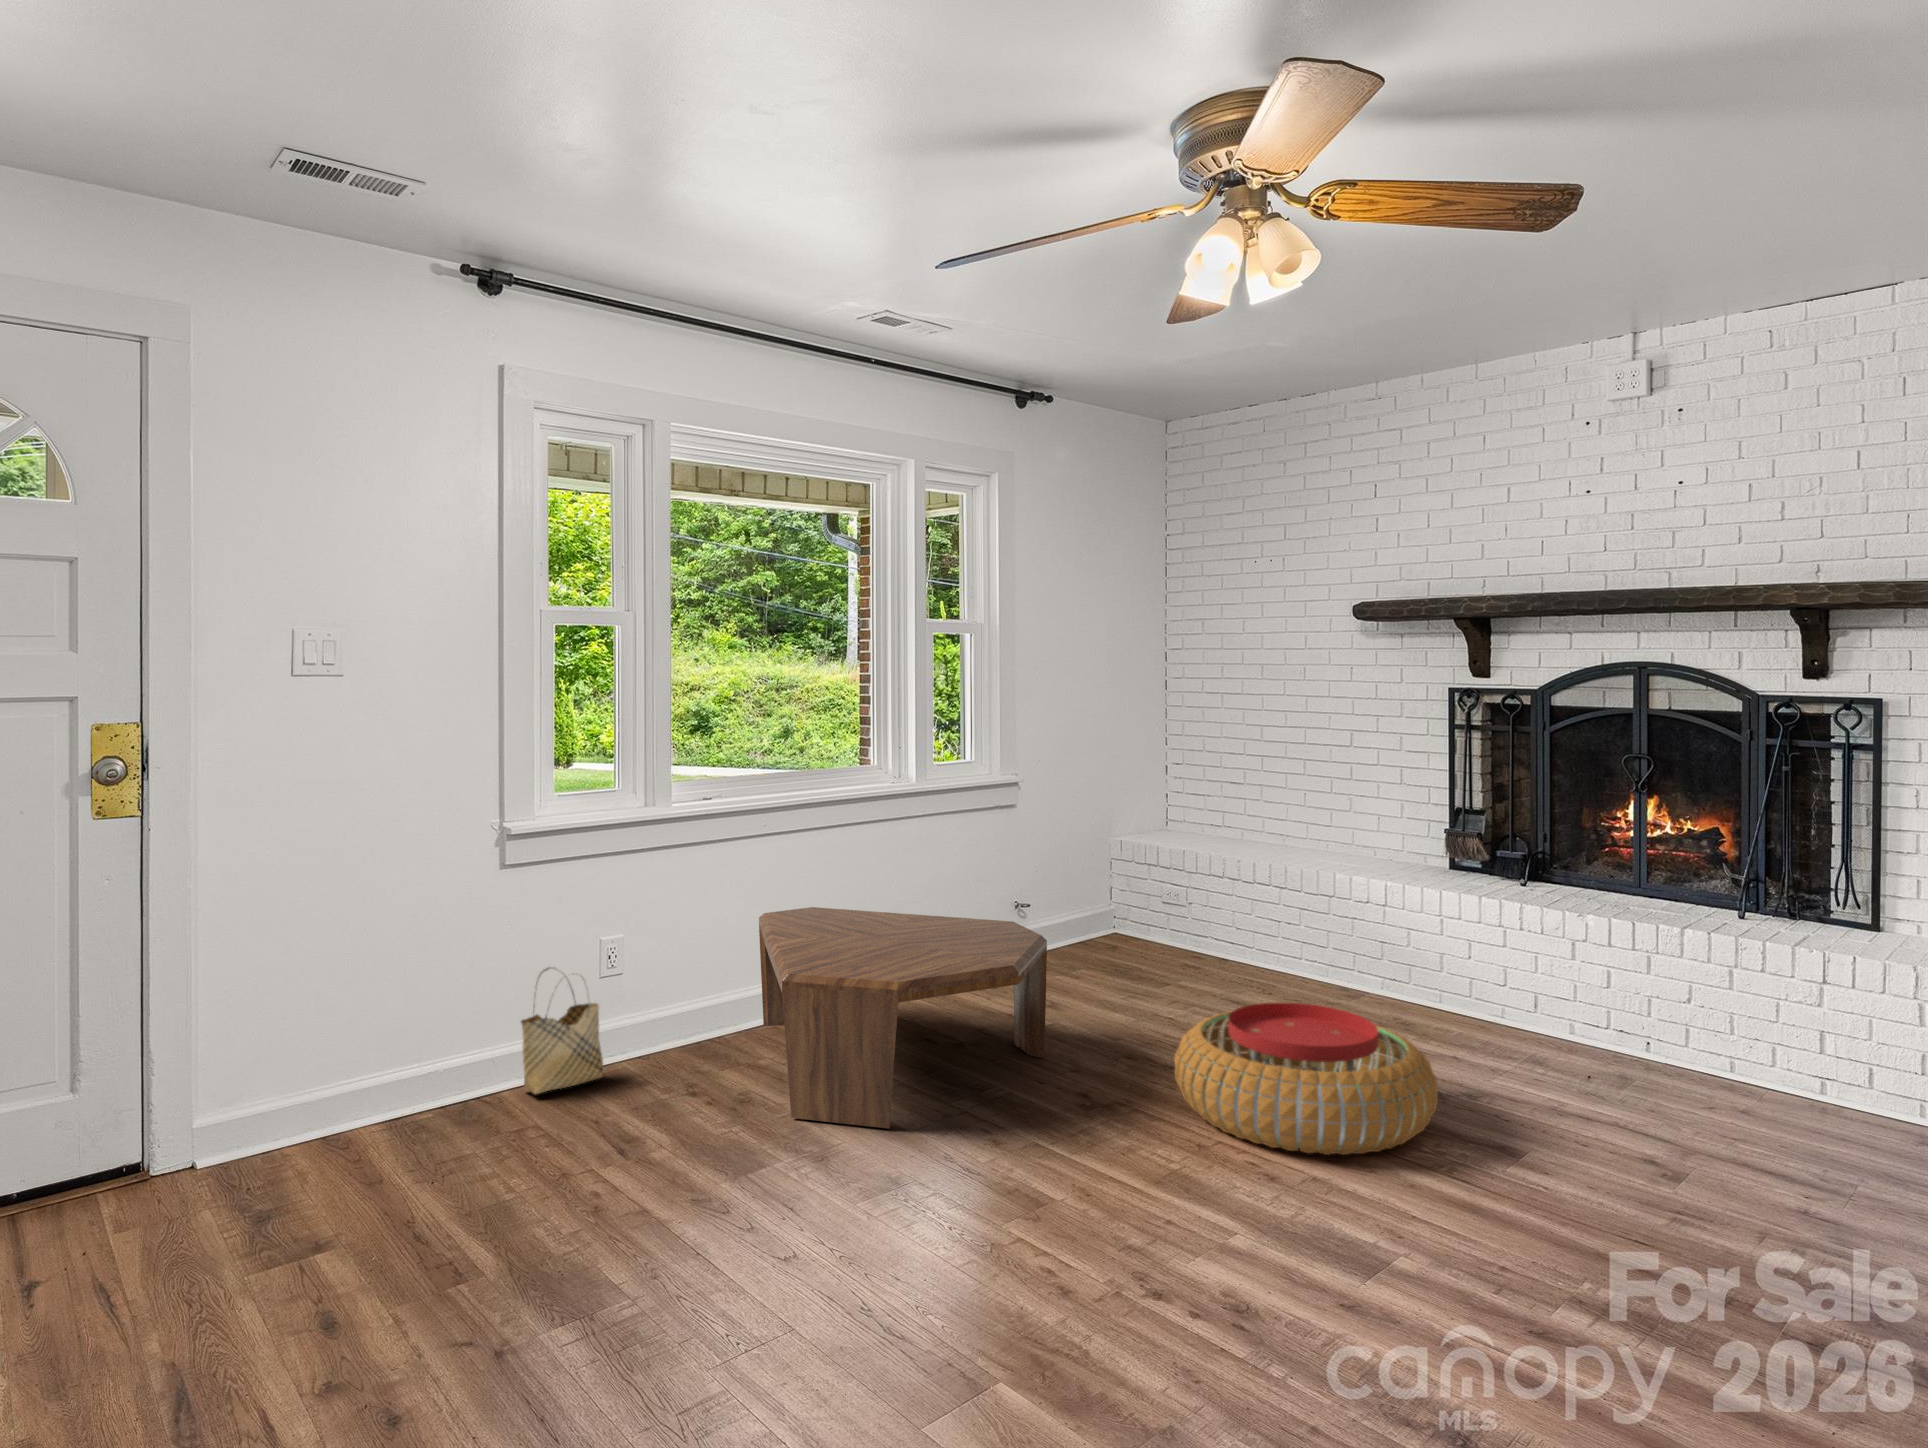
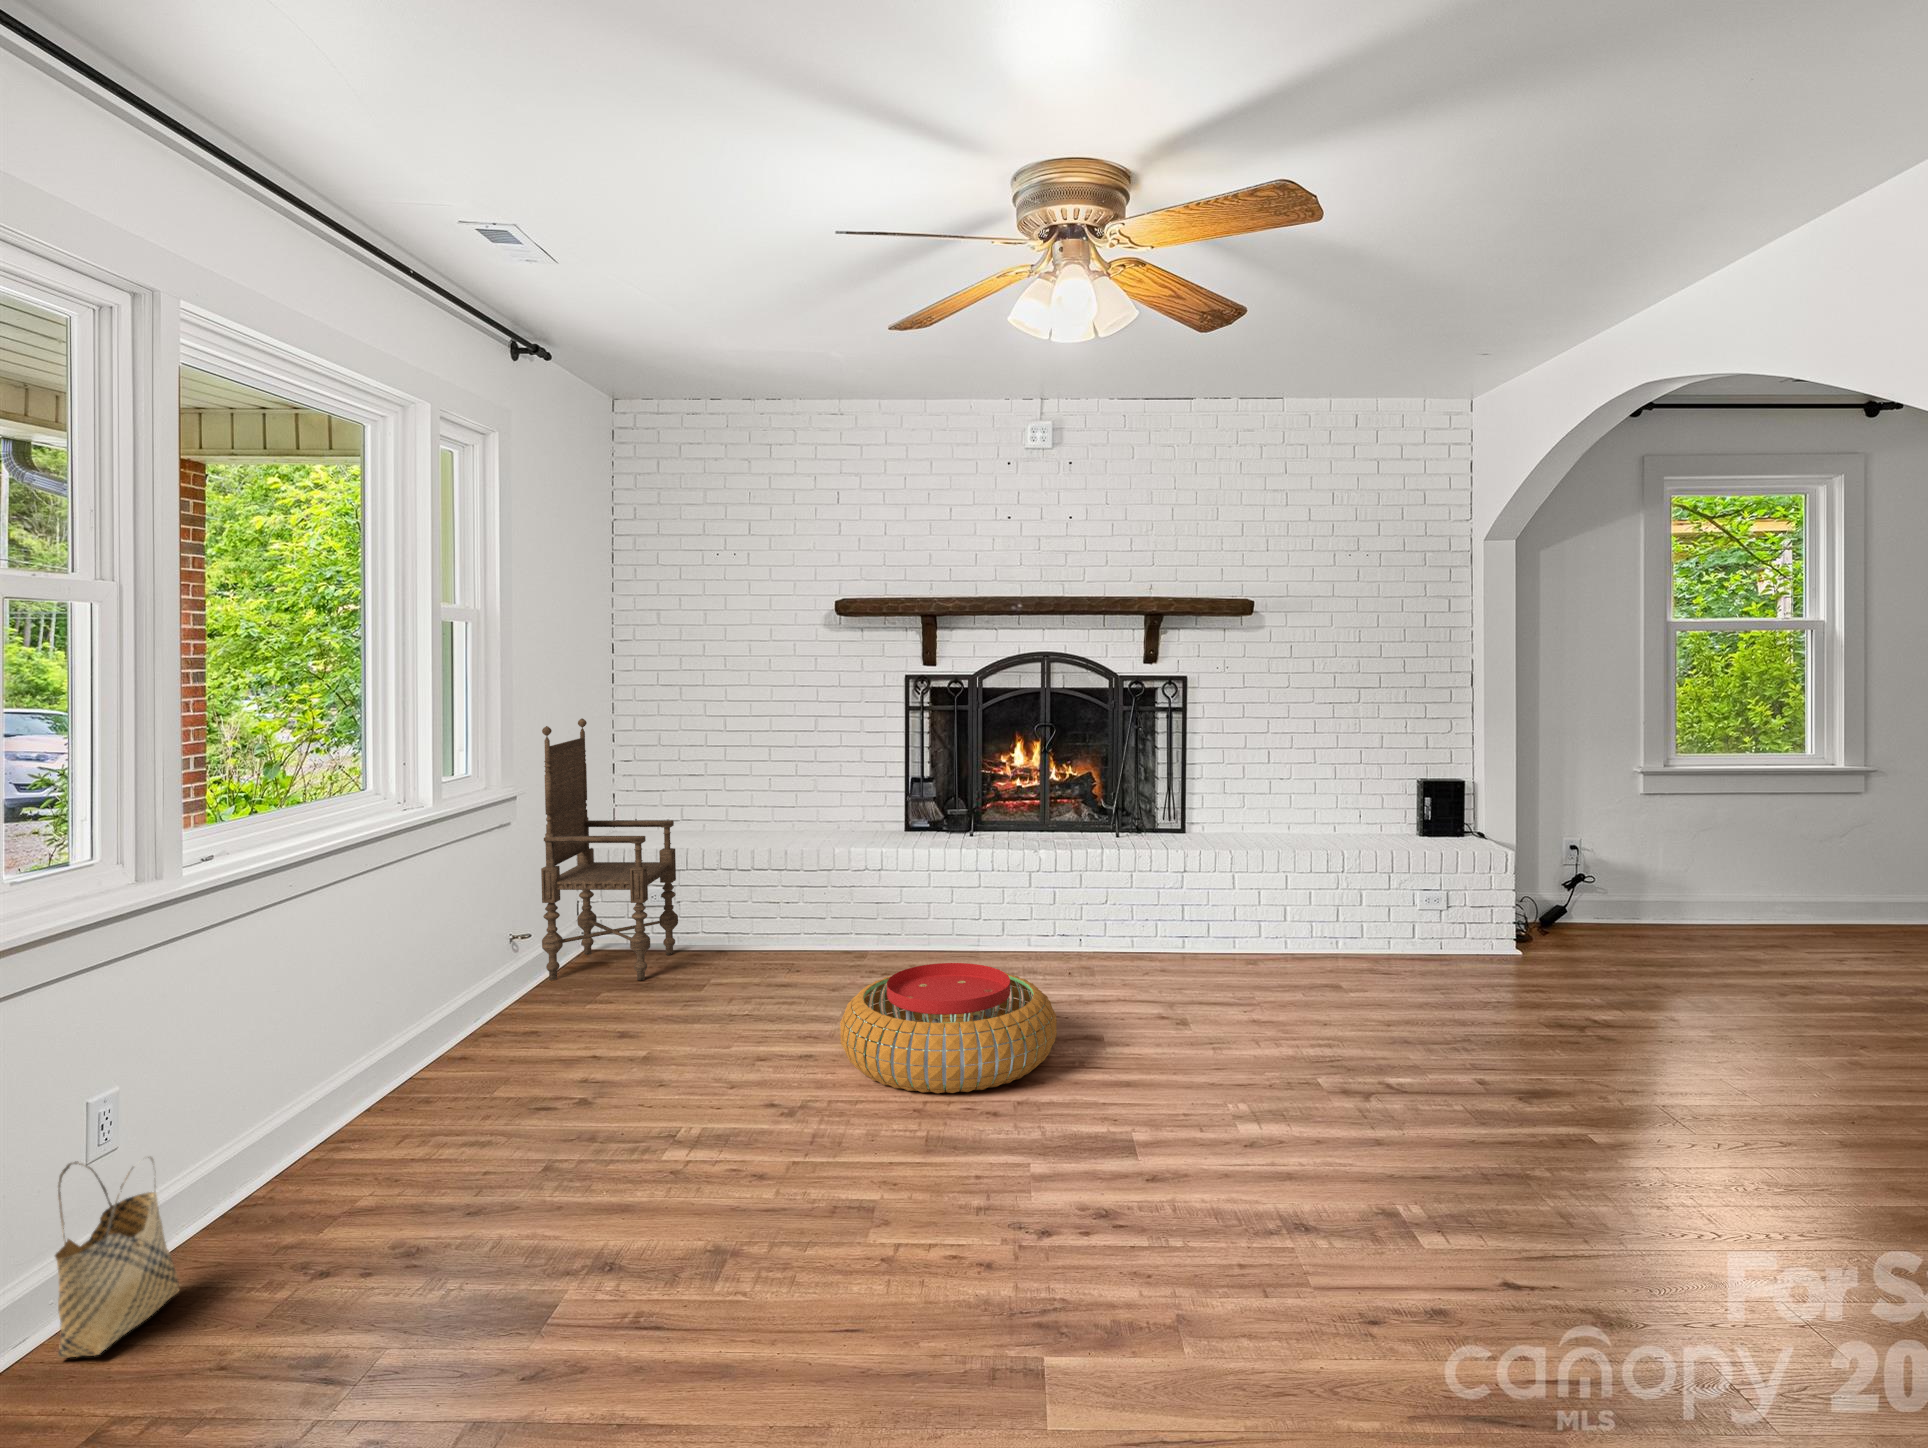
armchair: none [1045,718,1179,971] -> present [541,718,678,980]
coffee table: present [759,907,1047,1129] -> none [304,949,730,1234]

